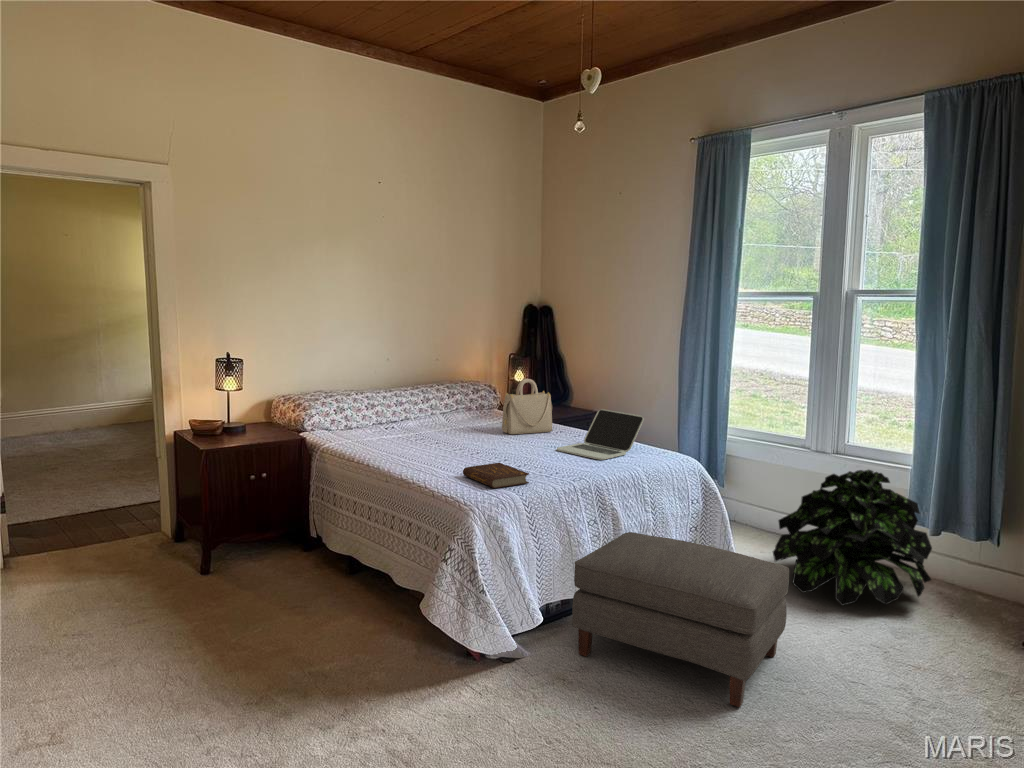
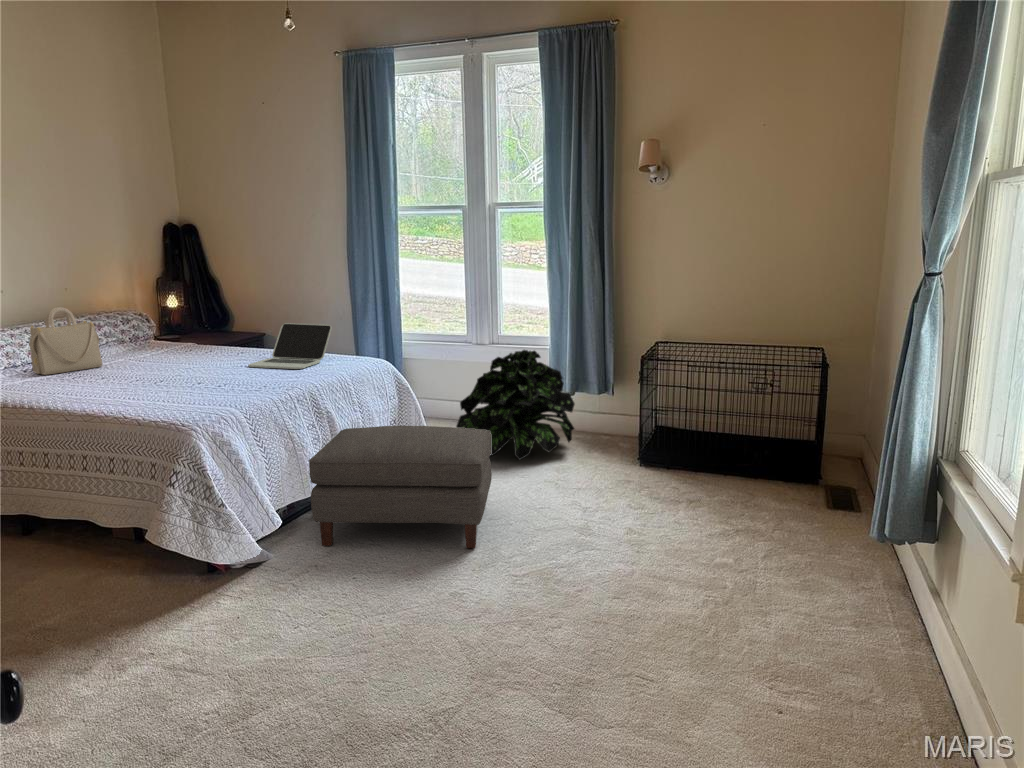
handbag: present [502,379,552,434] -> present [29,307,103,375]
book: present [463,463,529,488] -> none [162,382,242,405]

